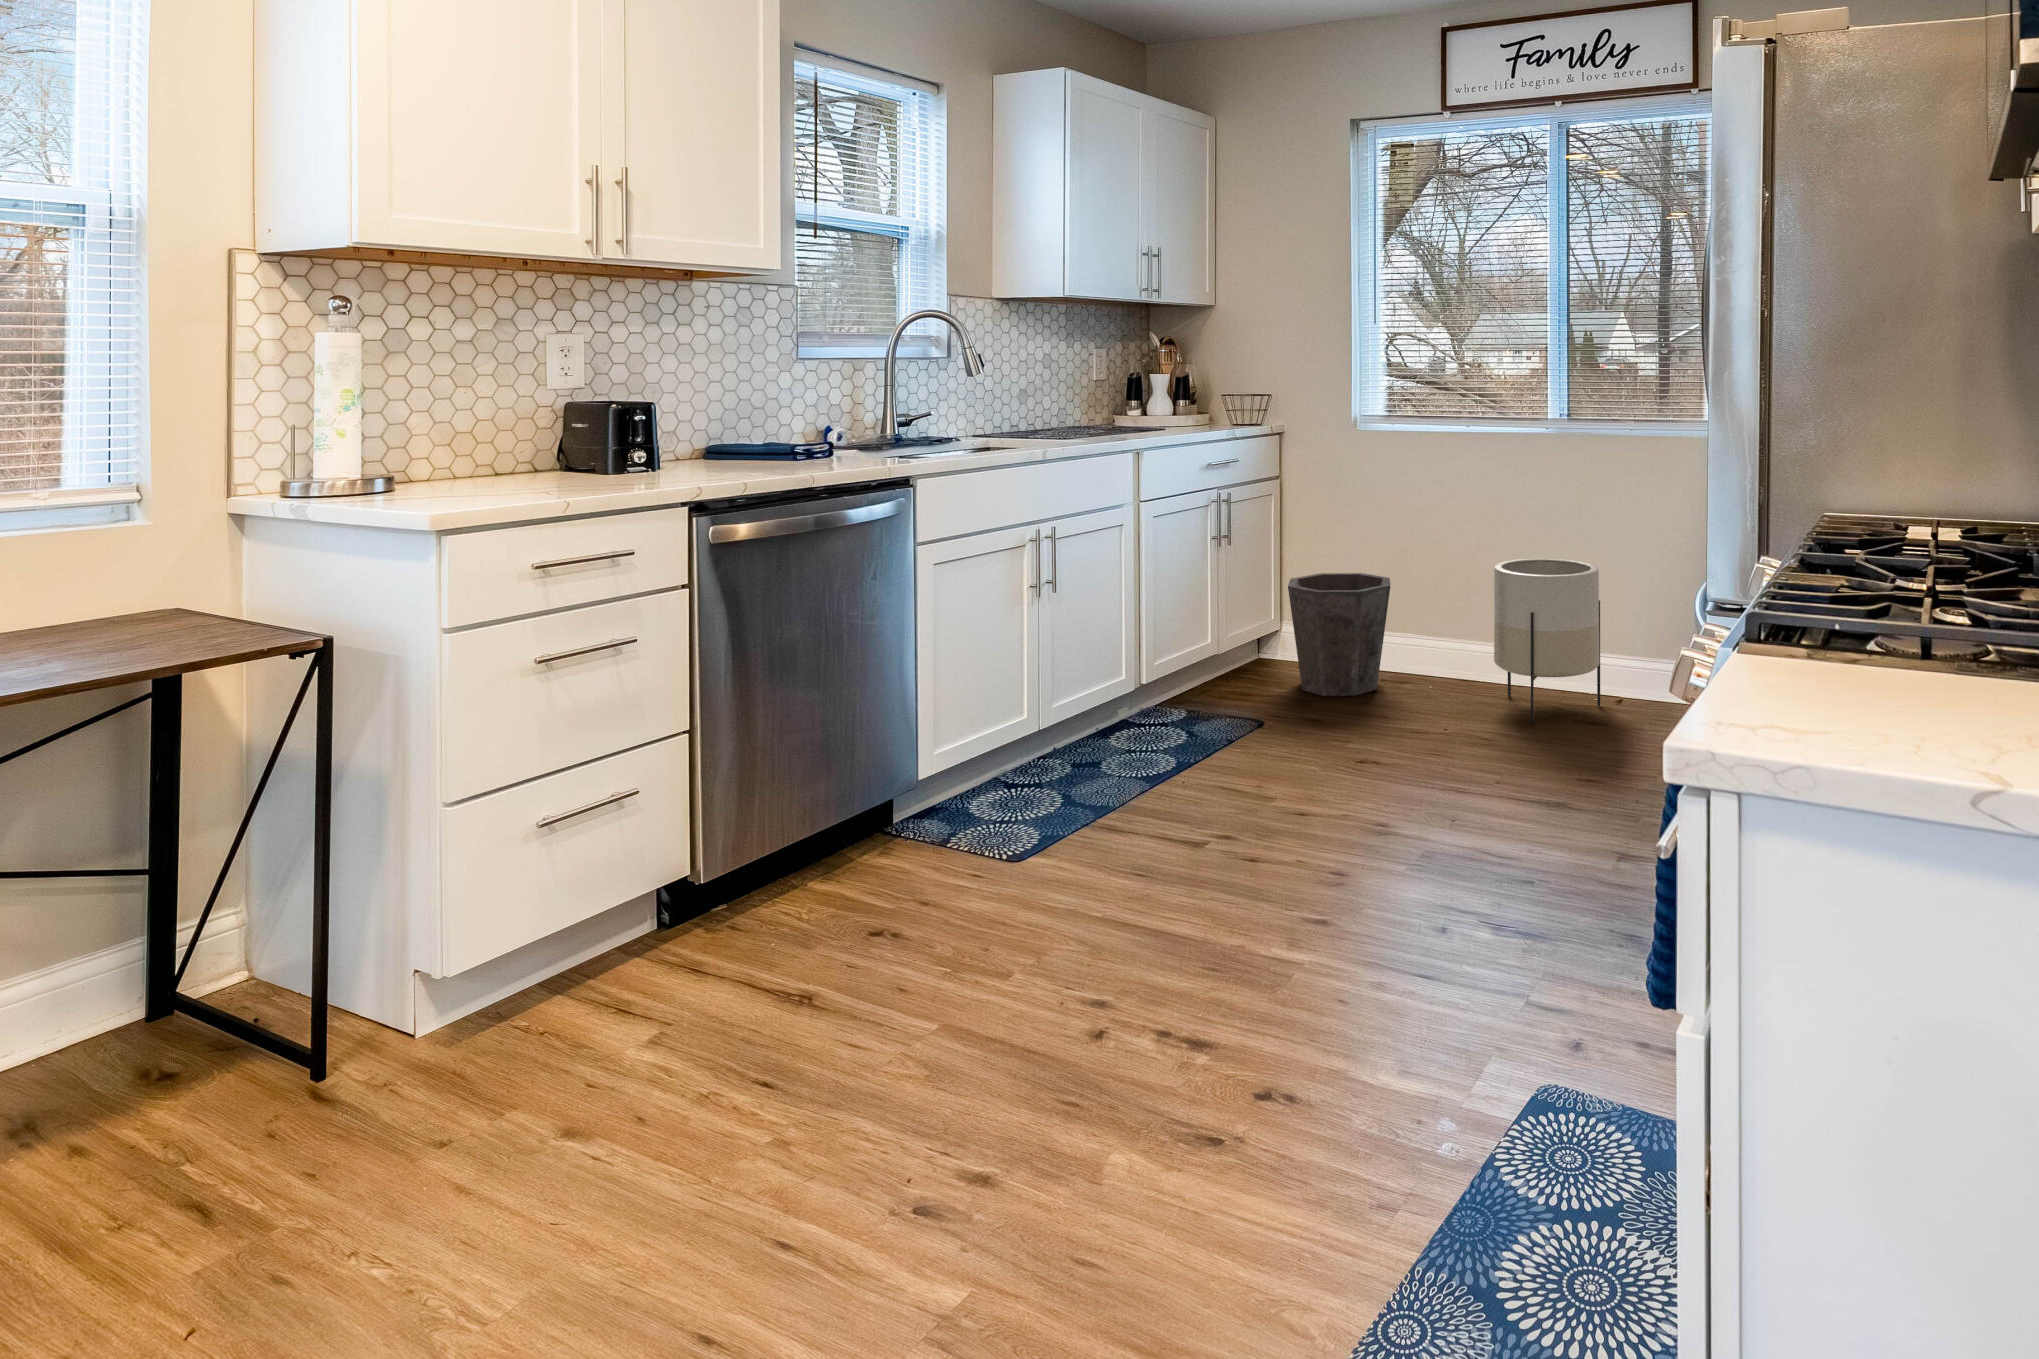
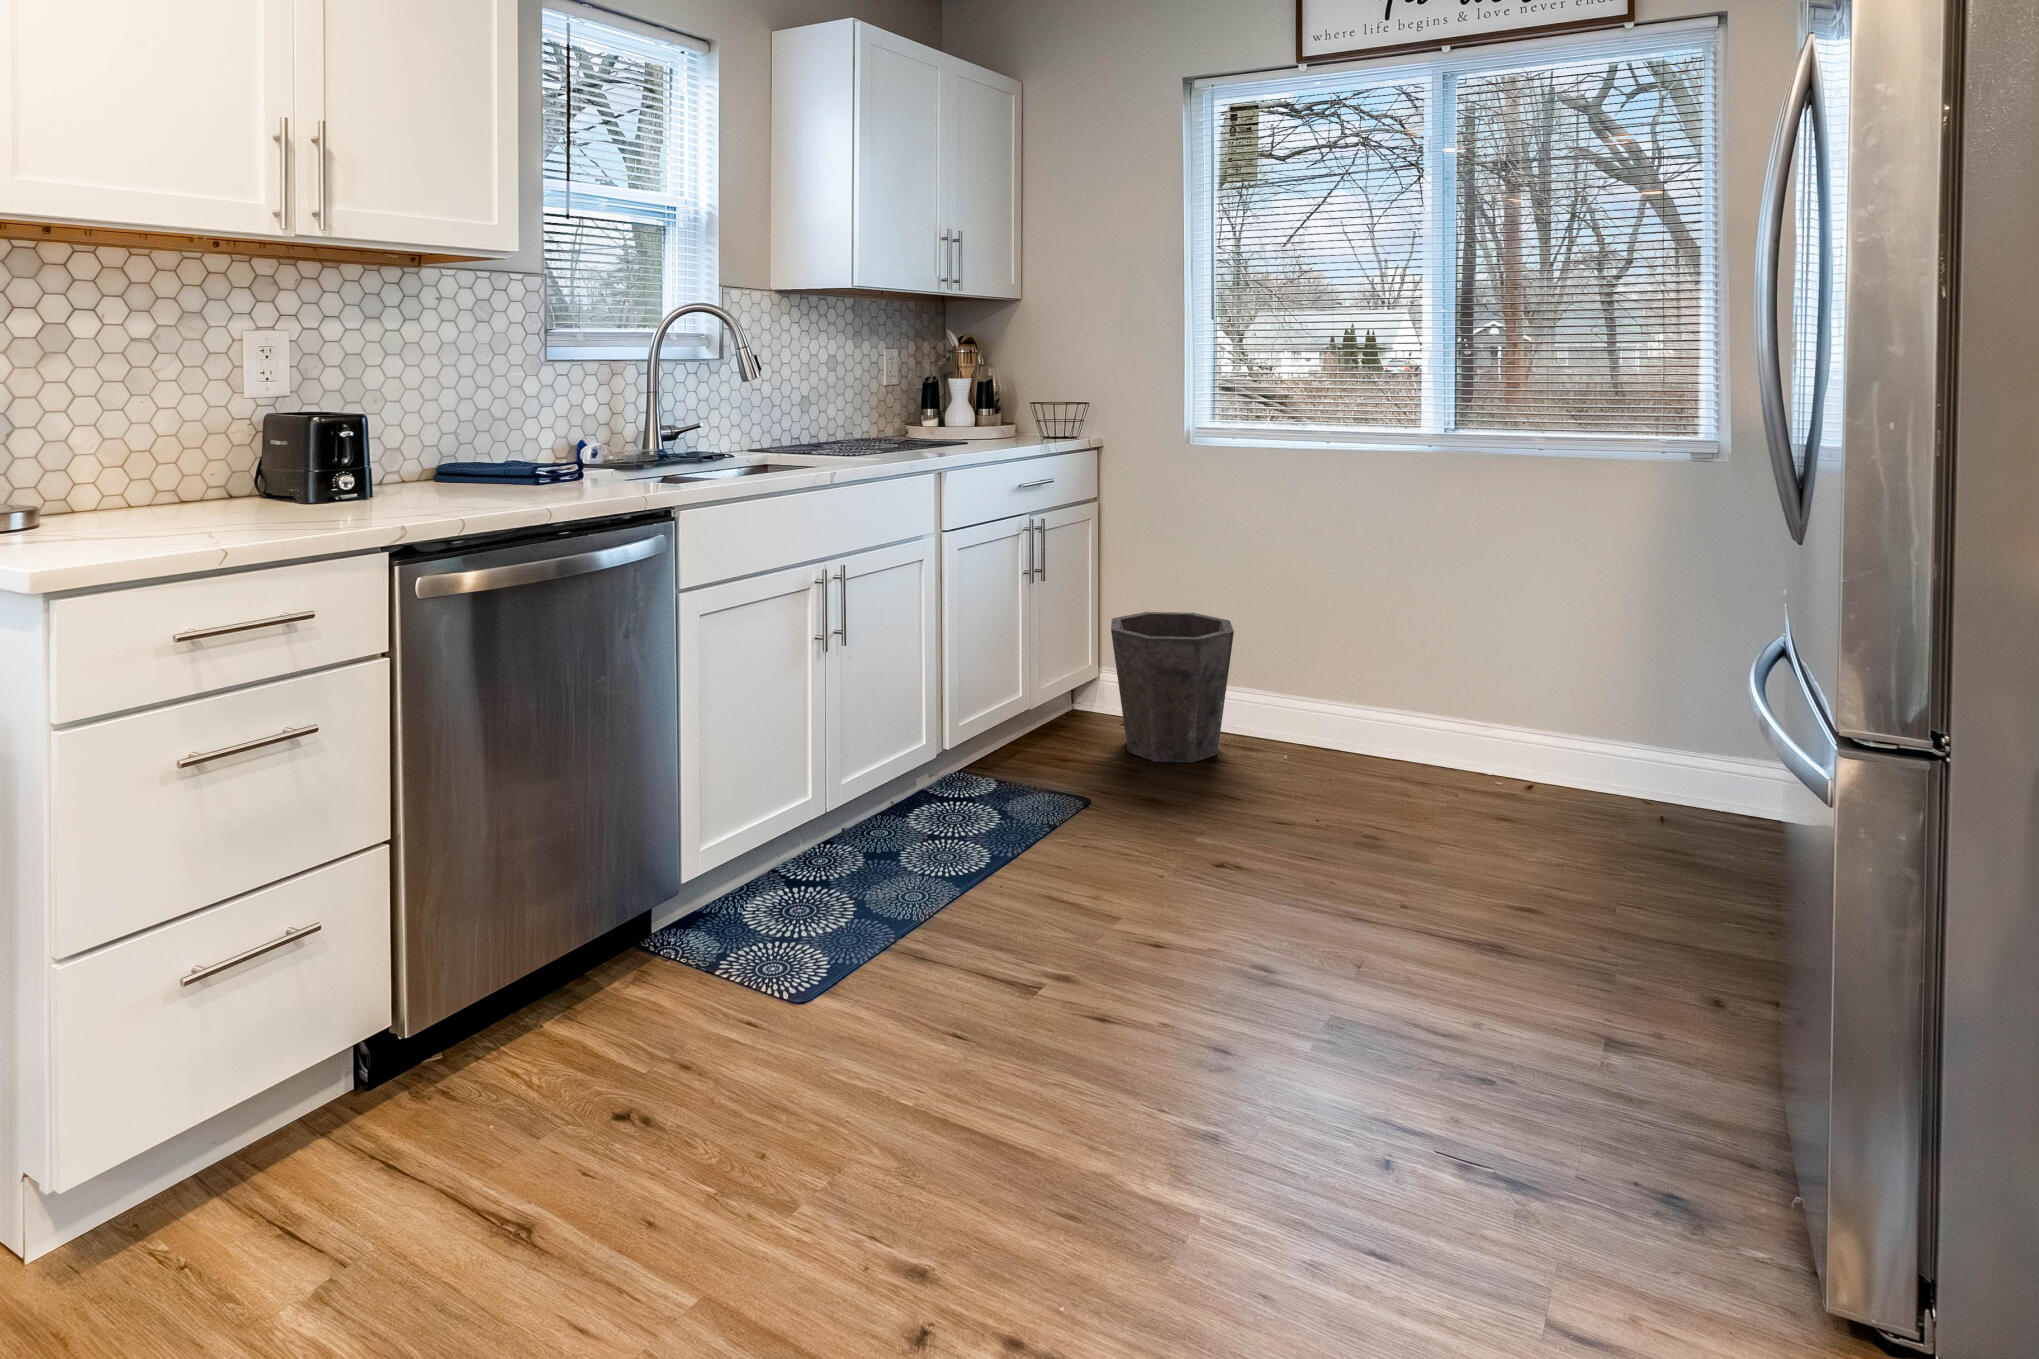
planter: present [1494,558,1600,723] -> none [1367,604,1503,814]

